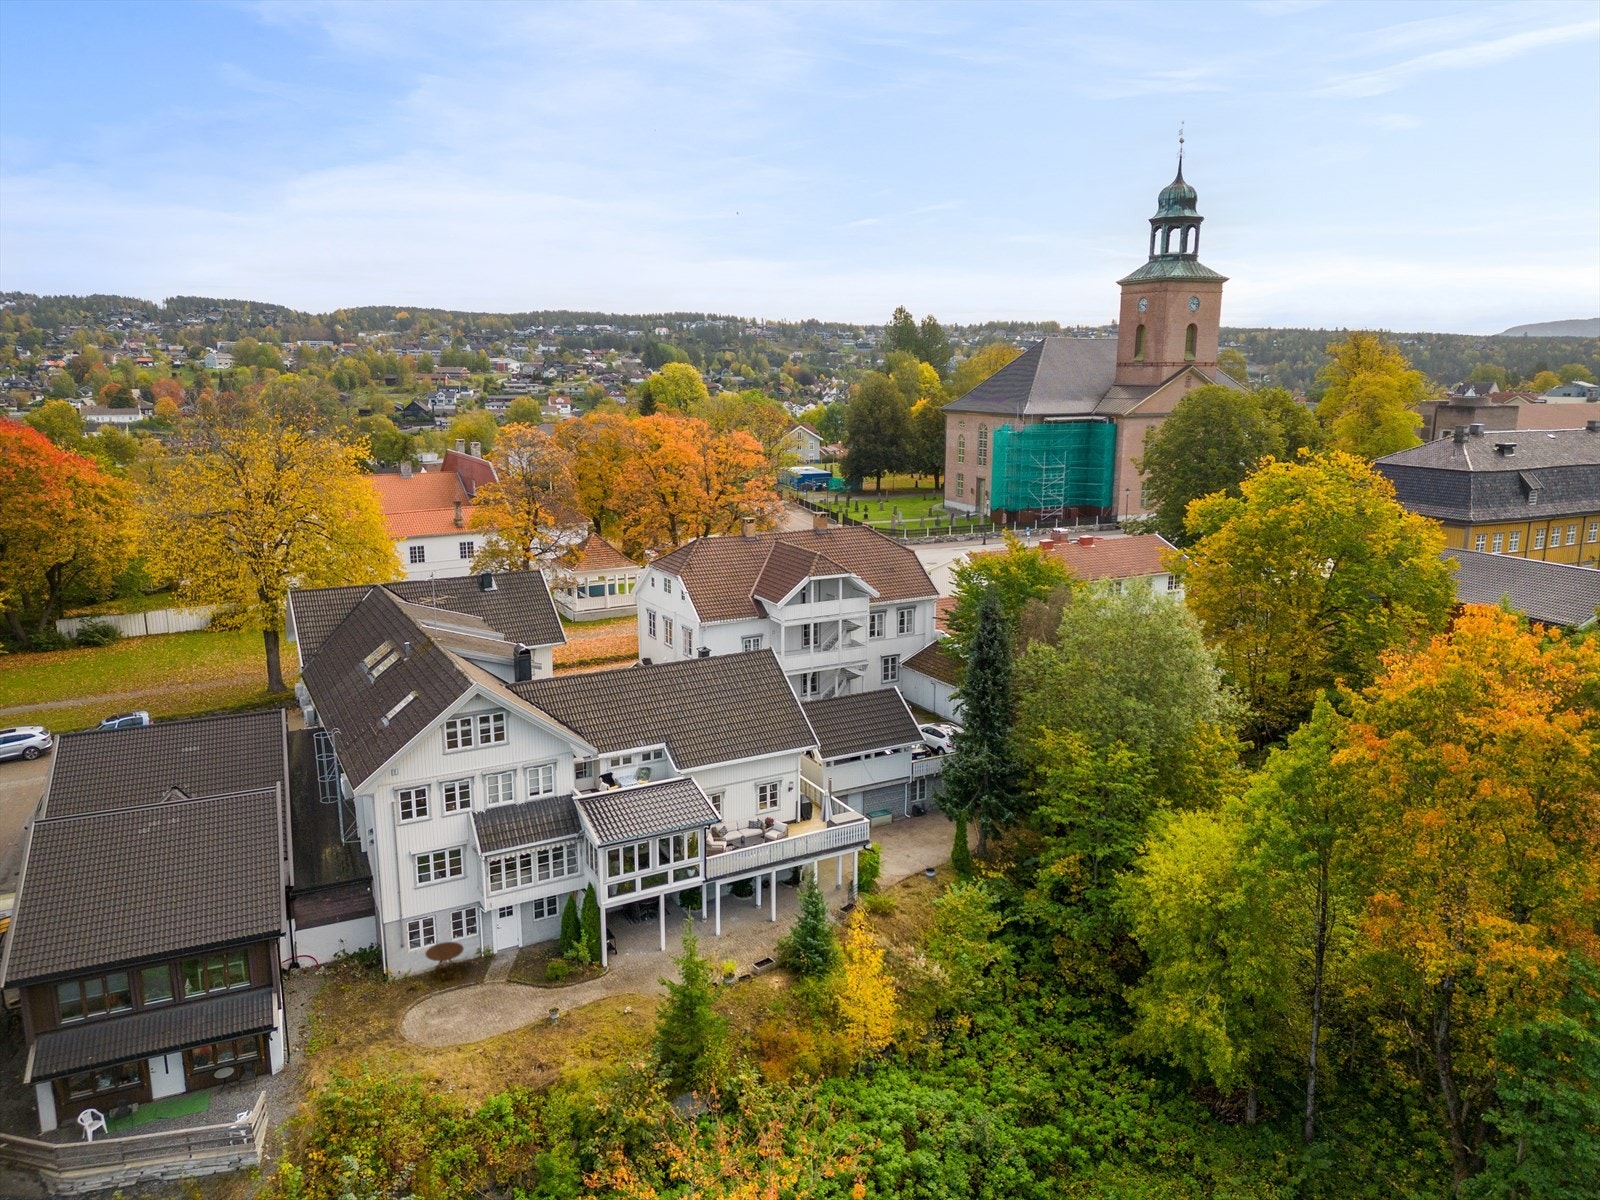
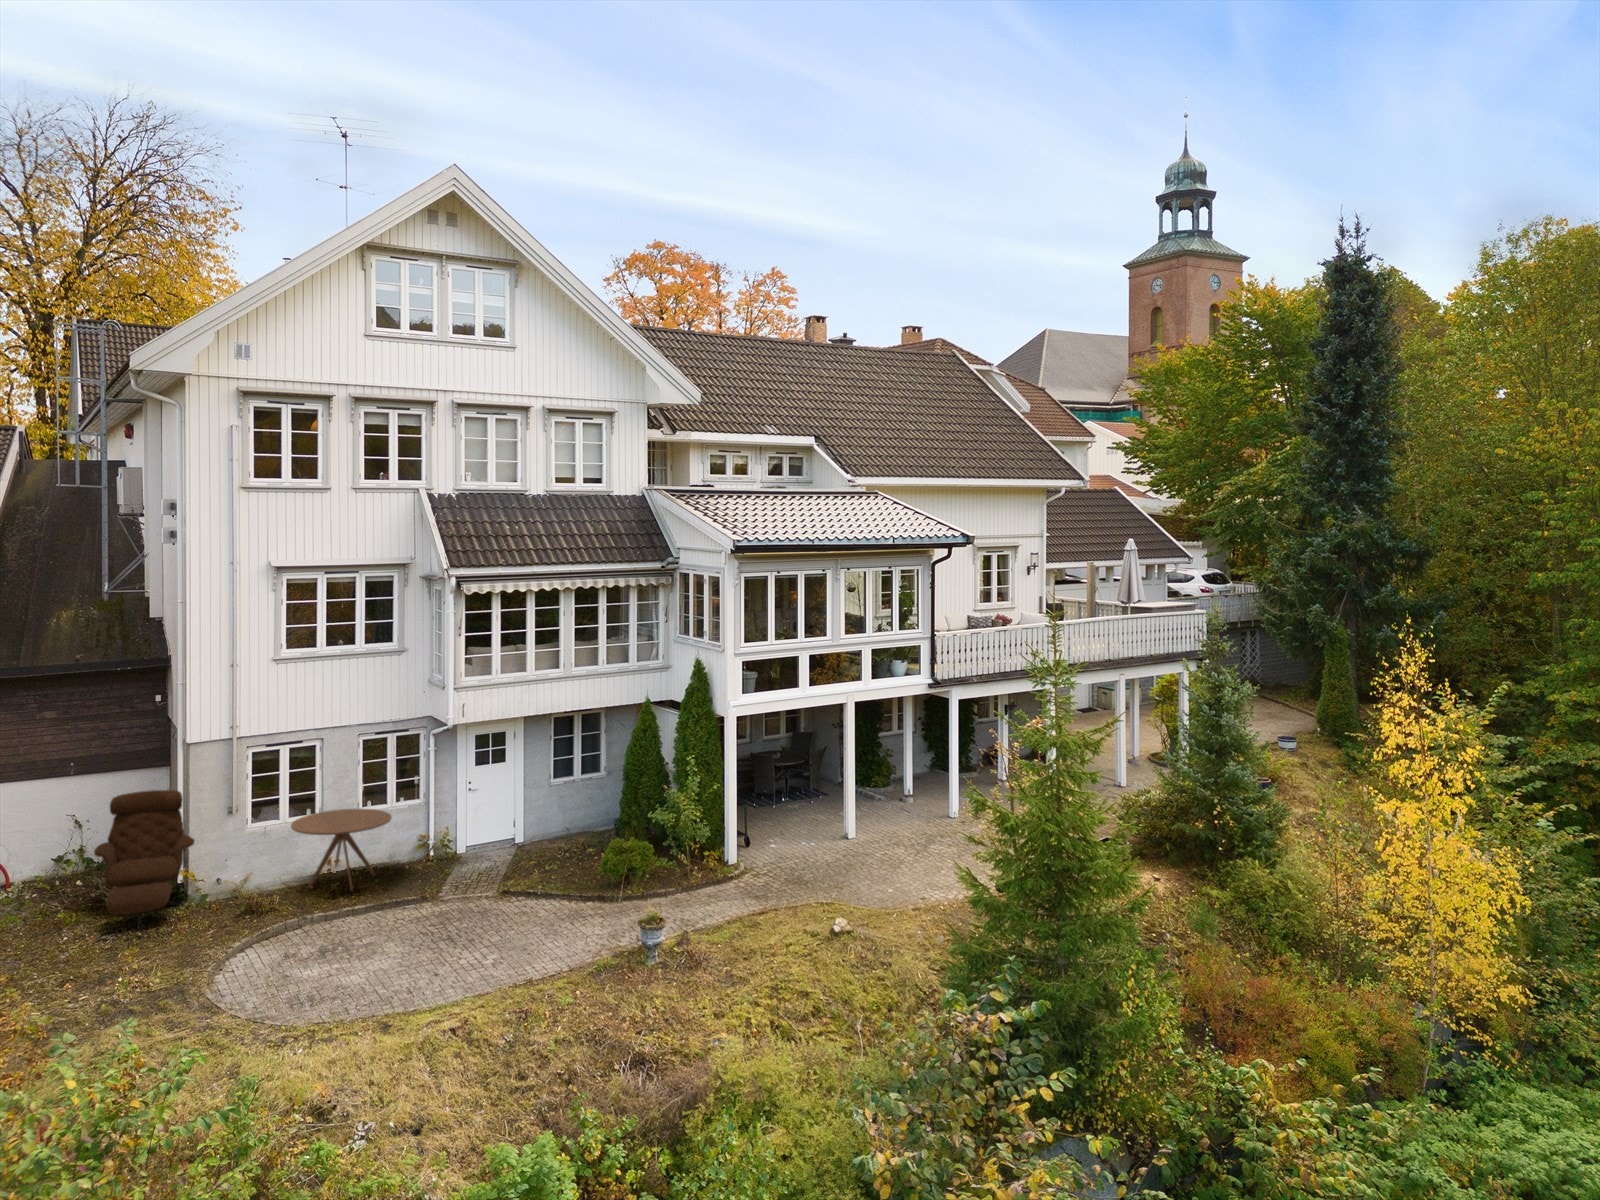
lounge chair: none [355,939,390,999] -> present [94,790,194,929]

